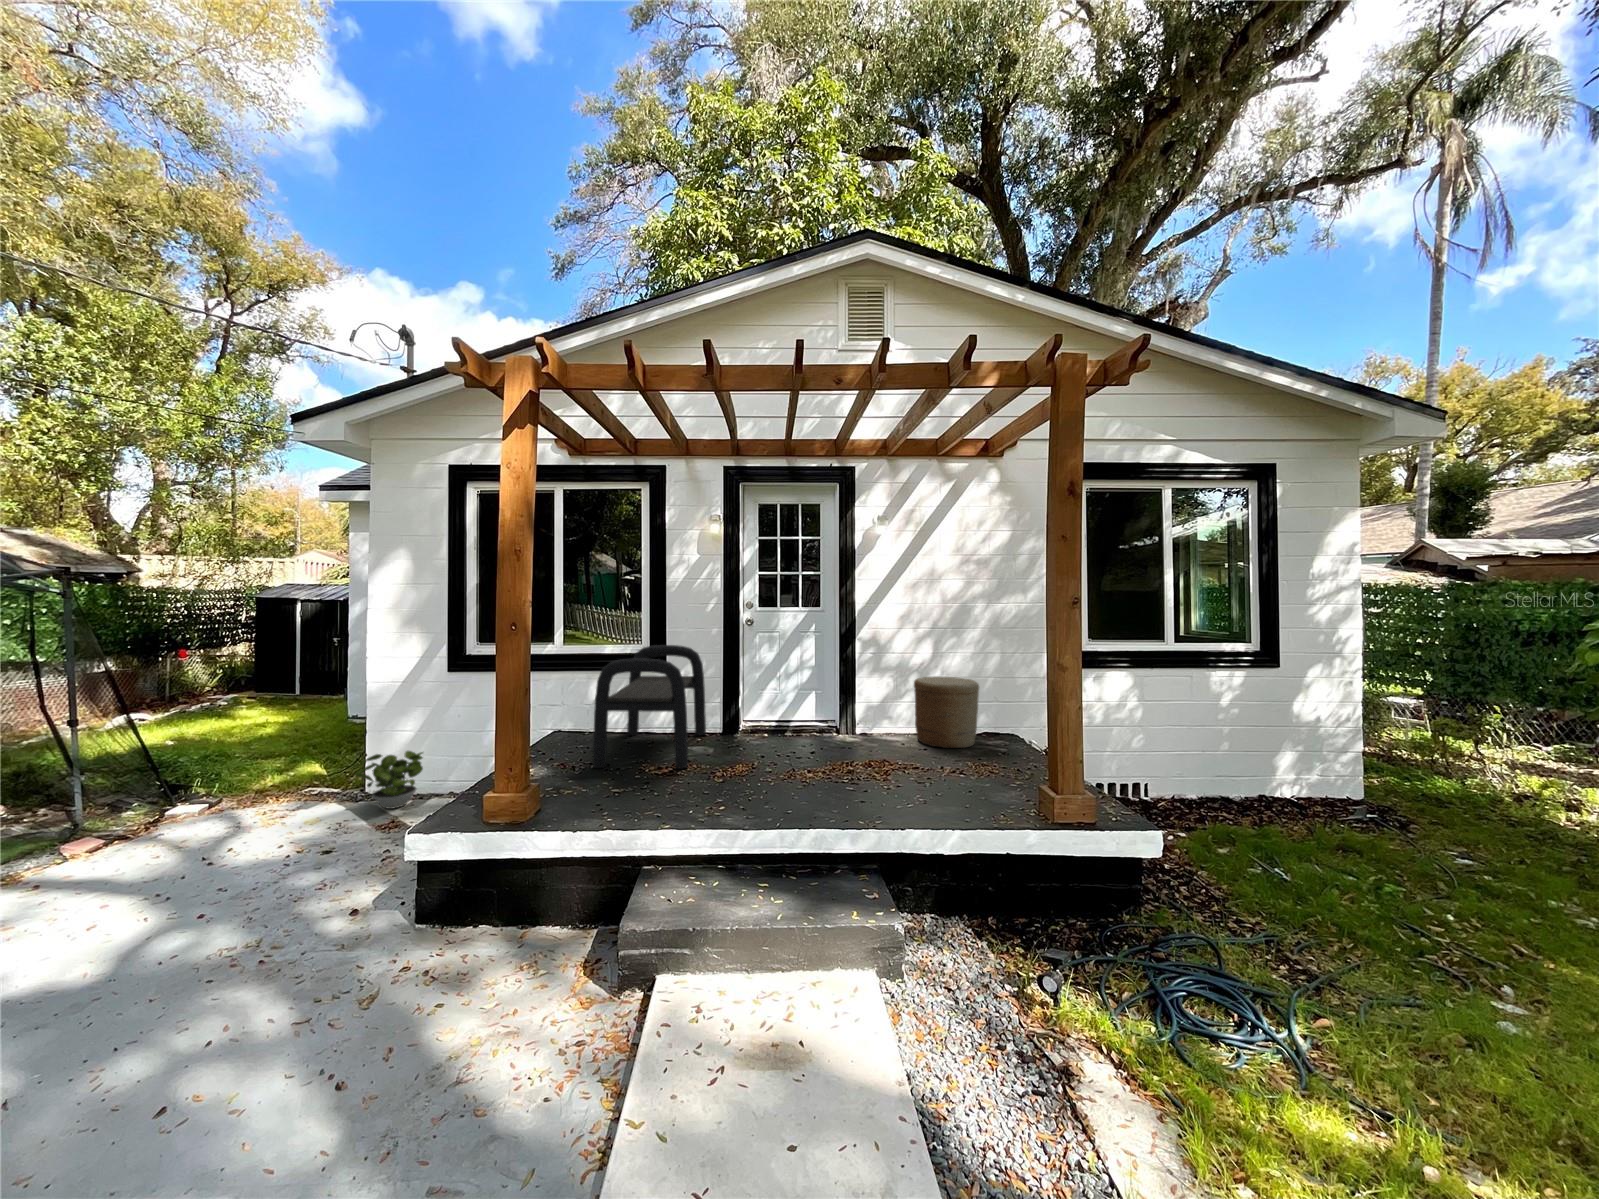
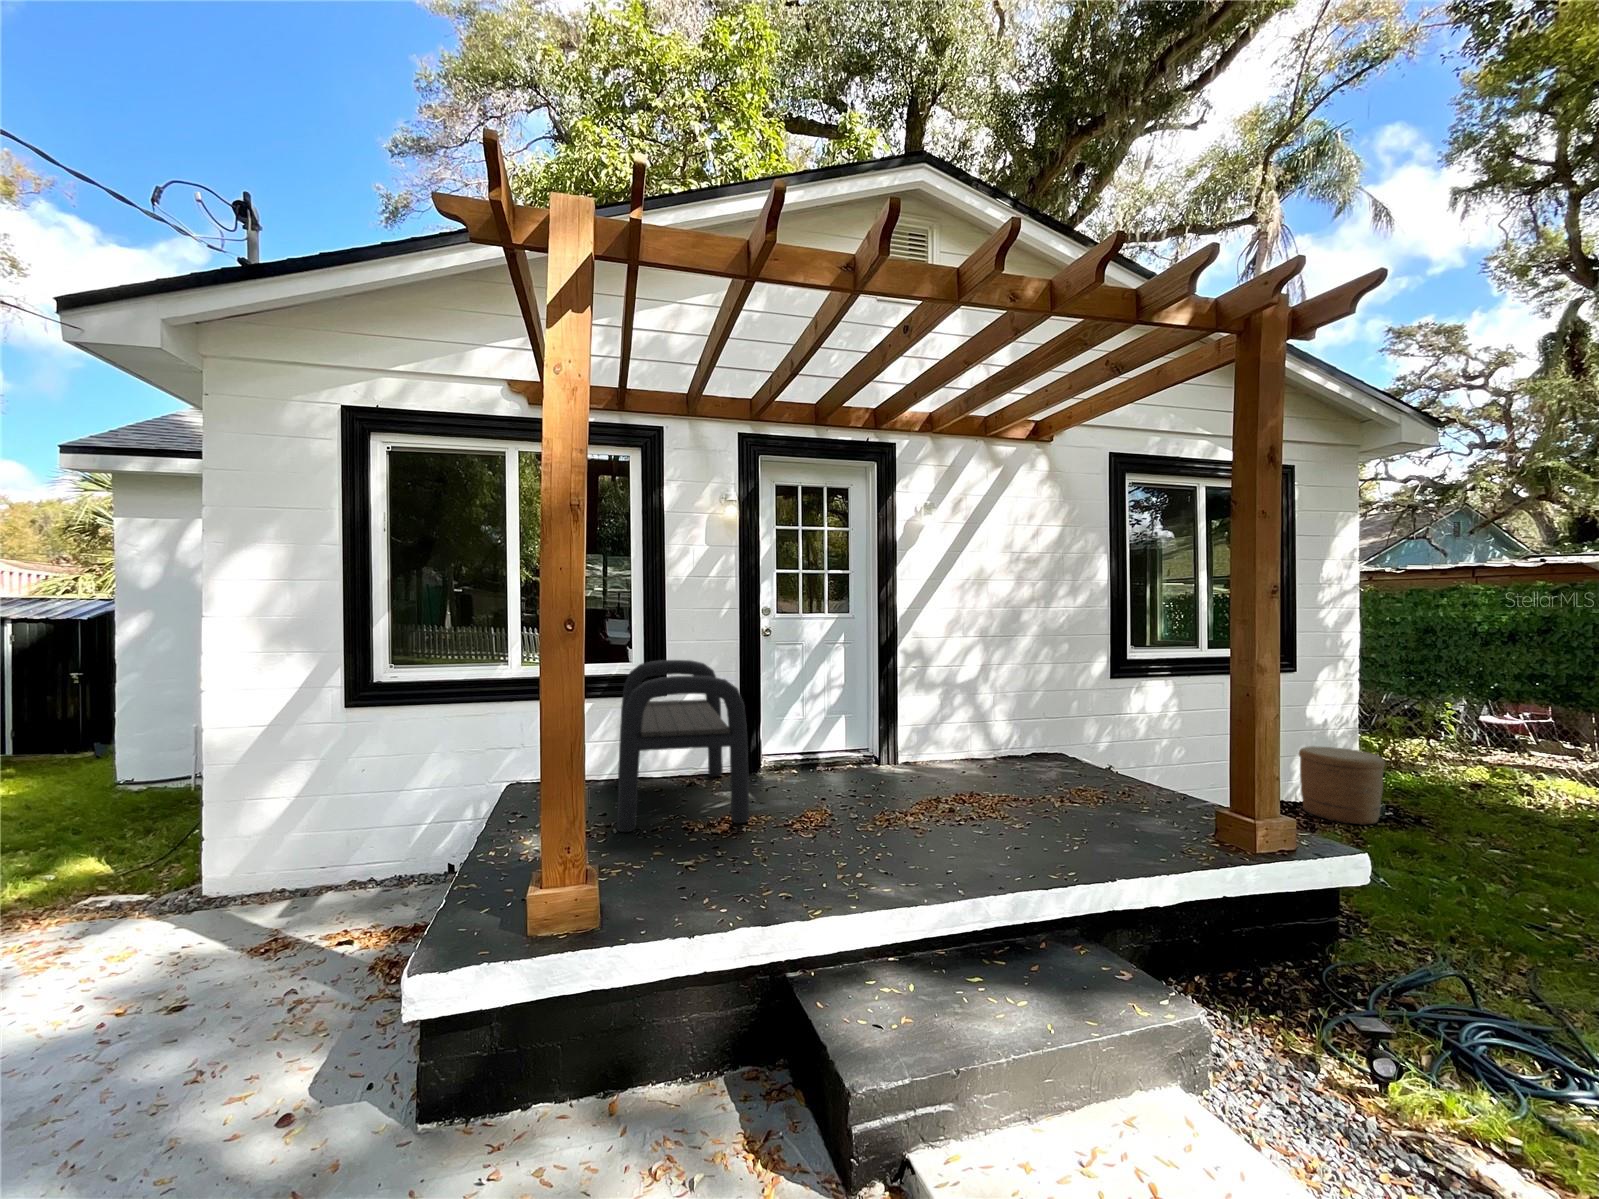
woven basket: present [914,676,979,748] -> present [1299,746,1385,825]
potted plant: present [355,751,423,809] -> none [202,826,311,920]

